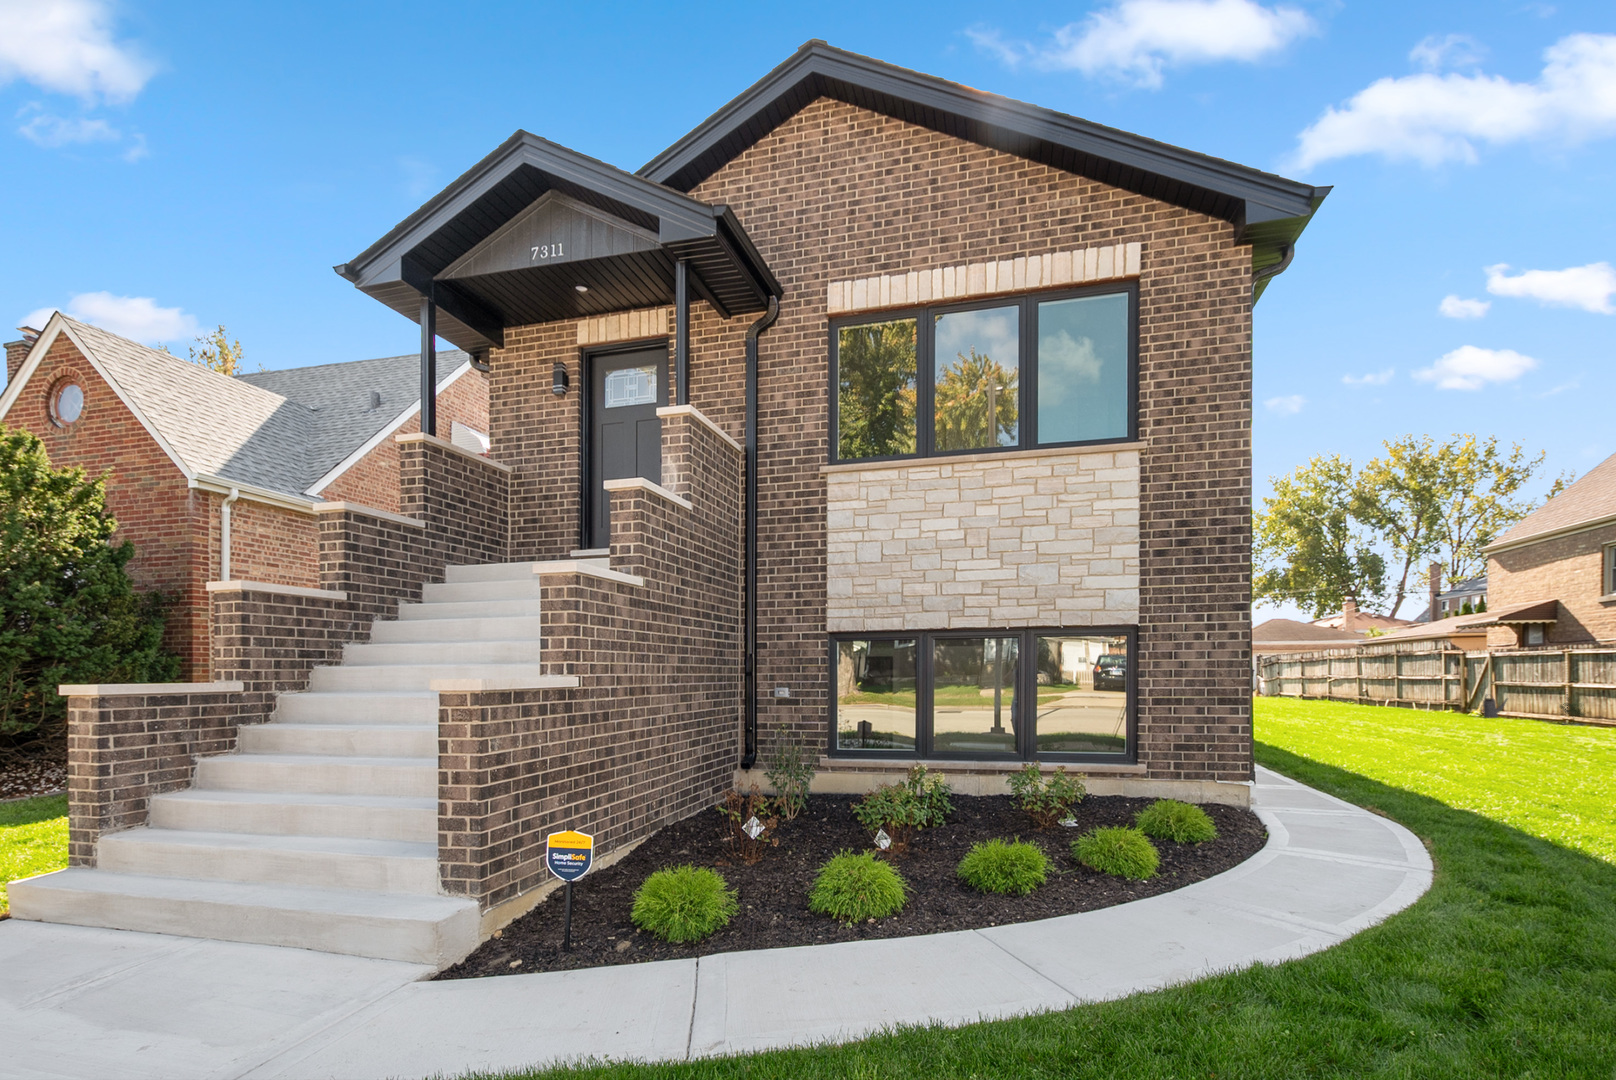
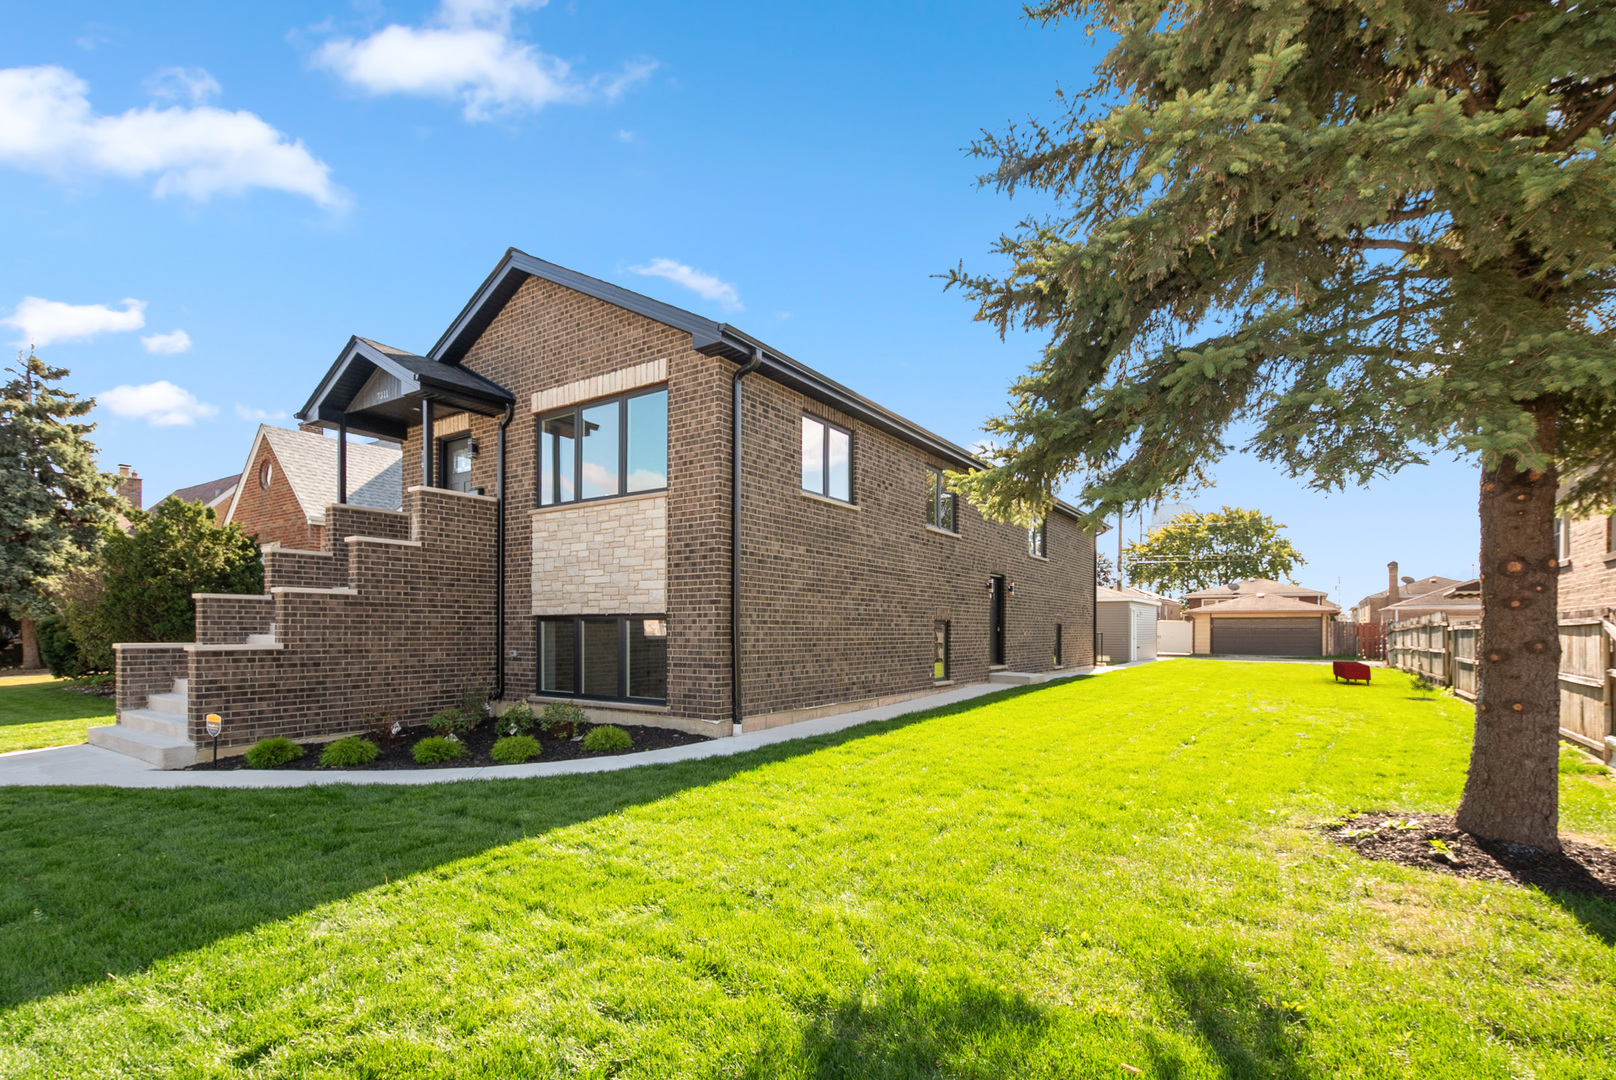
bench: none [1407,690,1459,715] -> present [1333,661,1371,686]
watering can: present [1483,696,1508,718] -> none [1368,667,1402,691]

